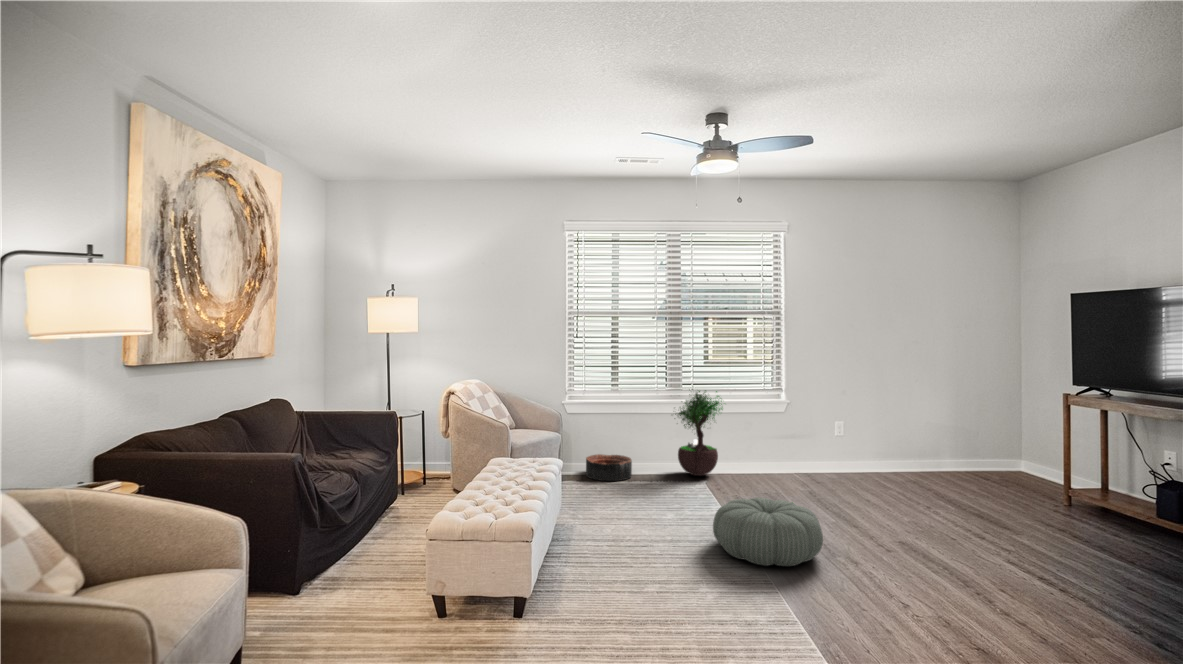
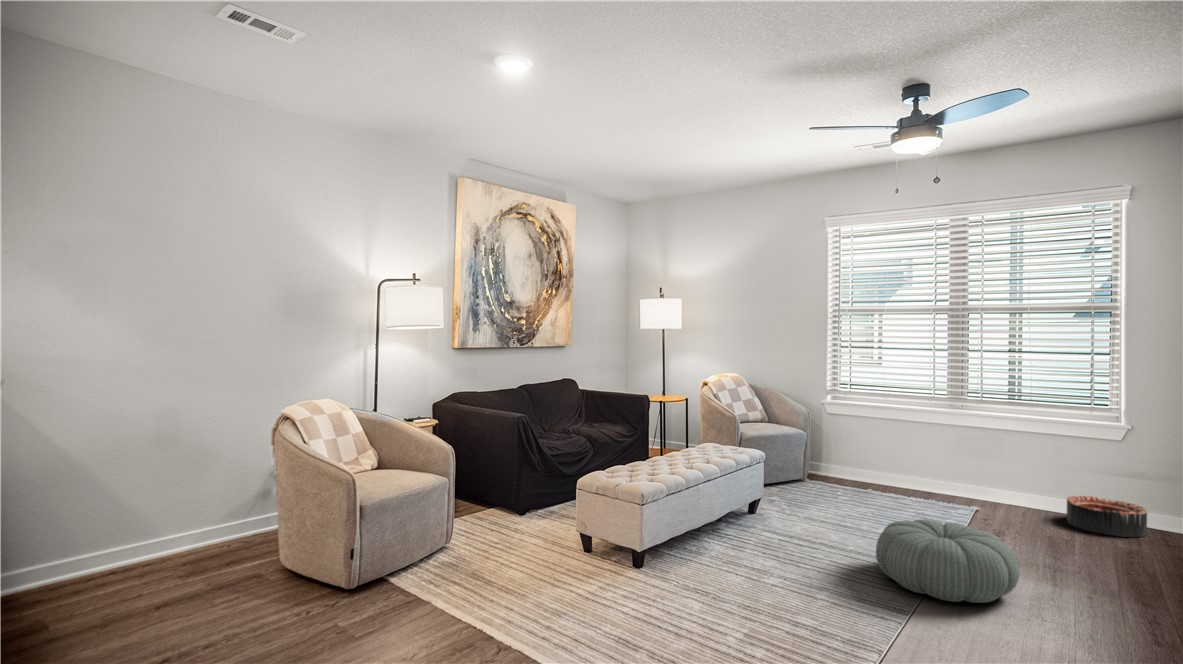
potted tree: present [678,390,723,476] -> none [946,392,1025,506]
basket: present [586,454,632,481] -> present [1067,496,1147,537]

